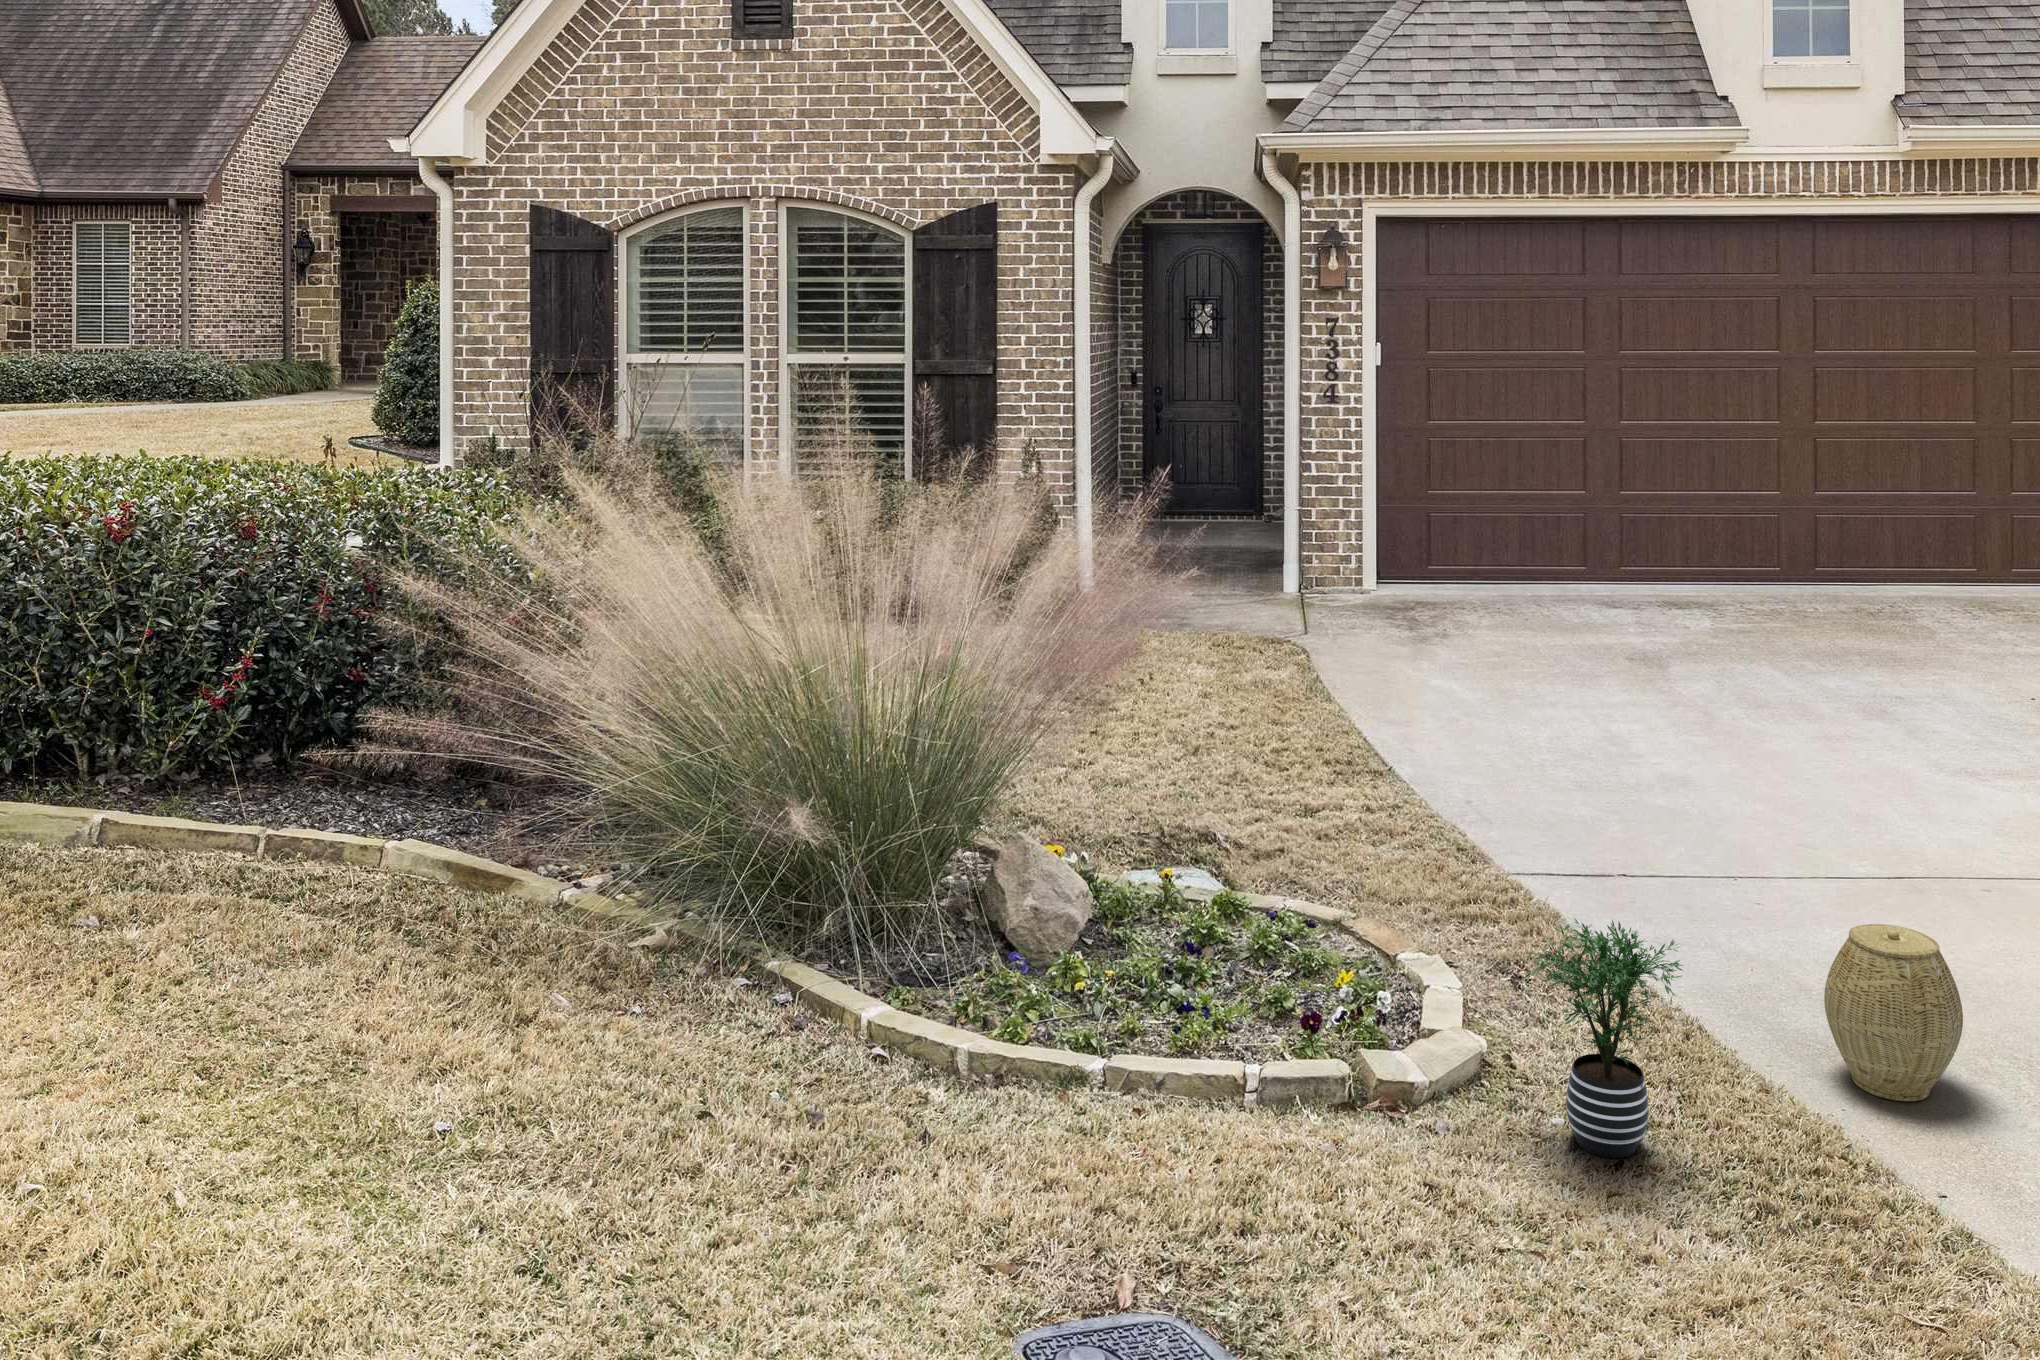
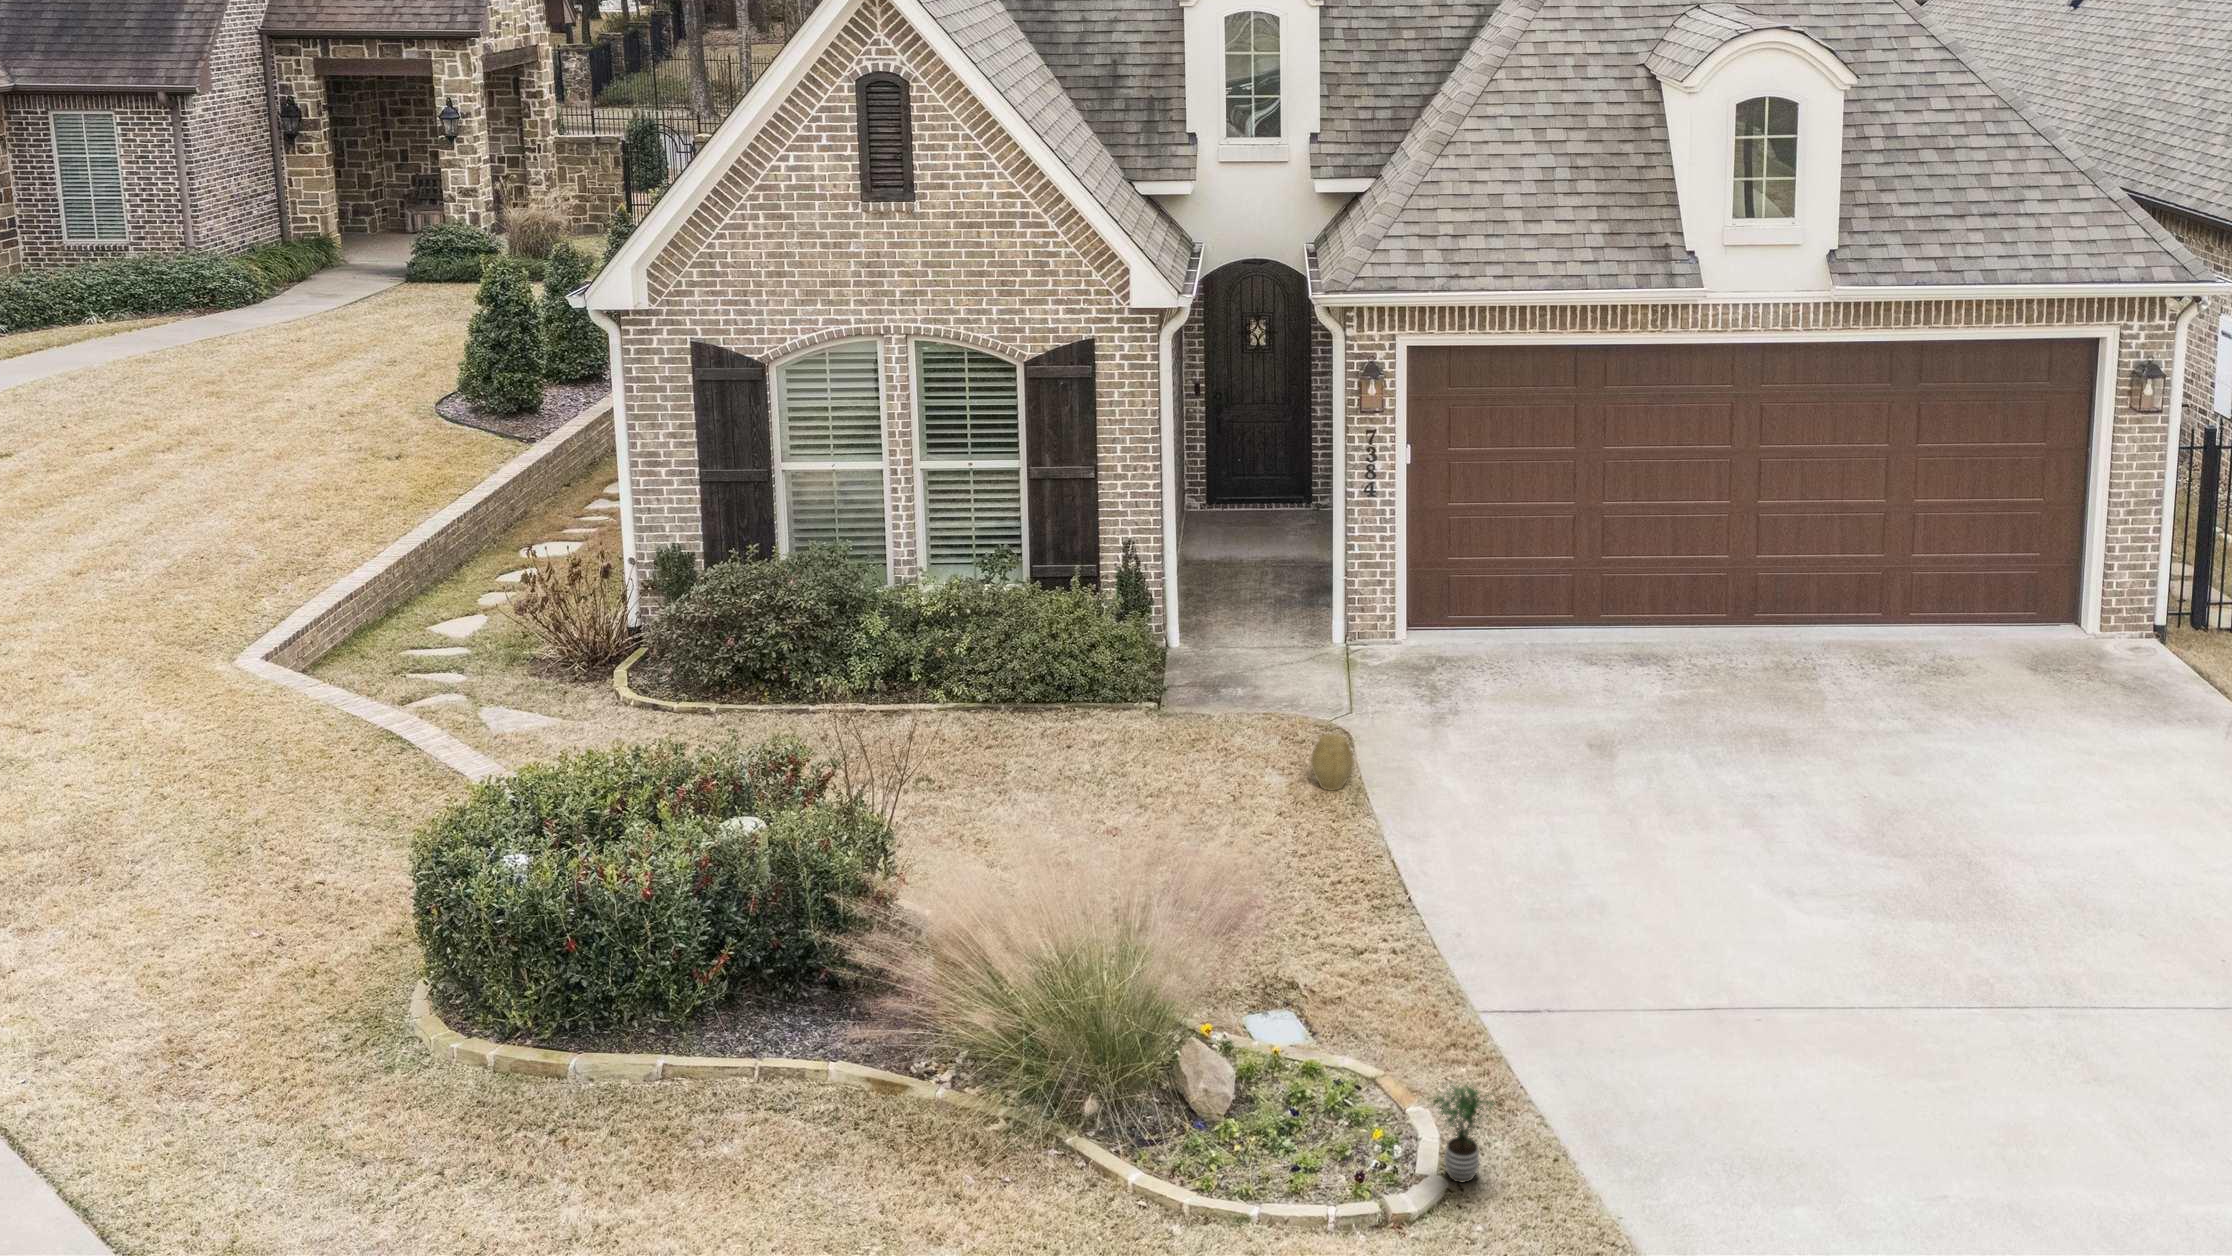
woven basket: present [1824,924,1963,1101] -> present [1311,734,1354,791]

